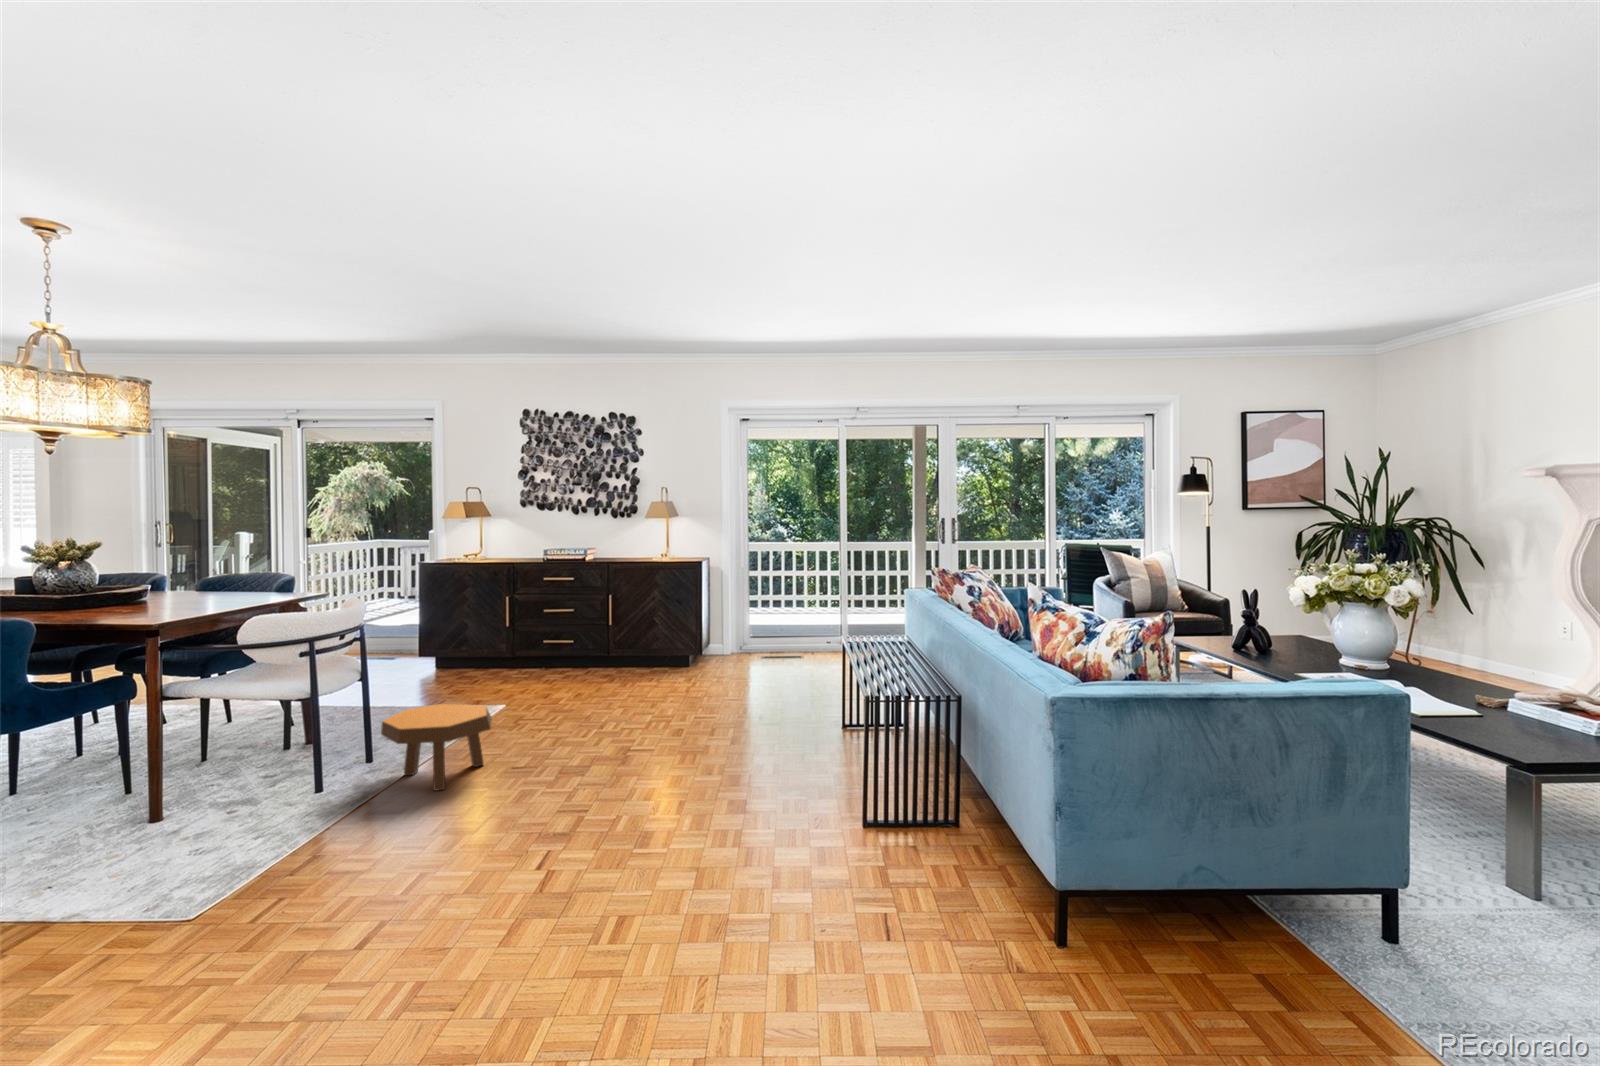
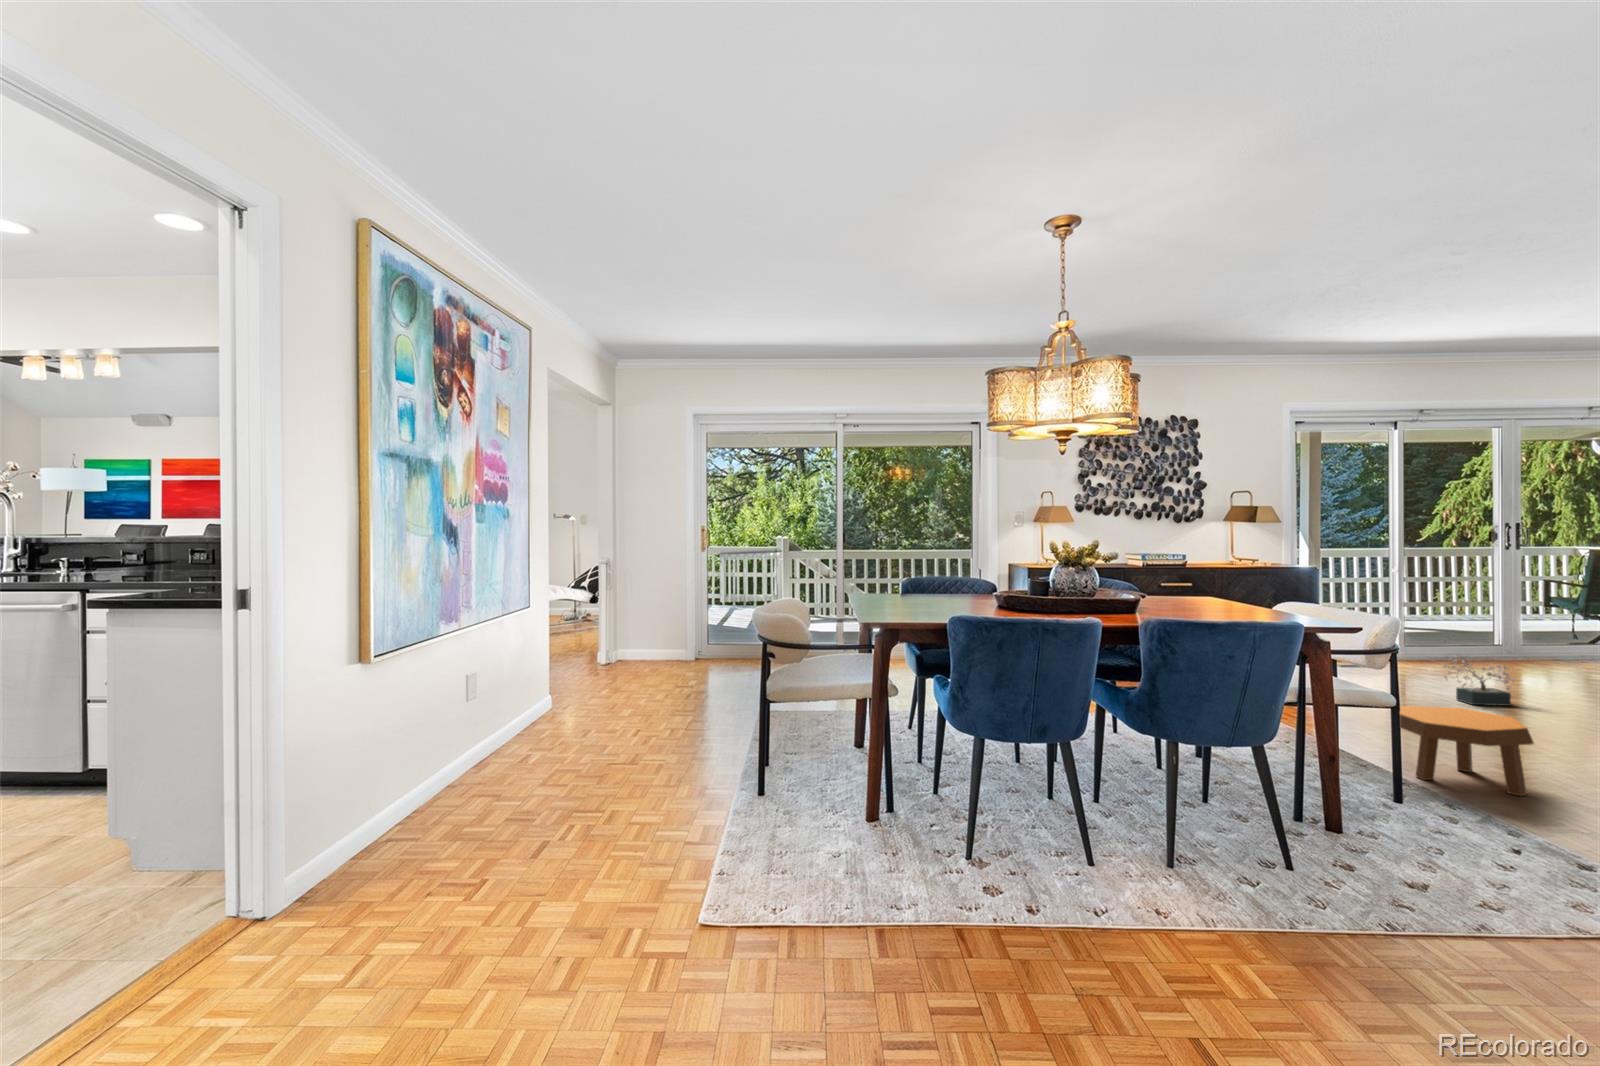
decorative plant: none [717,648,773,698] -> present [1443,654,1515,706]

